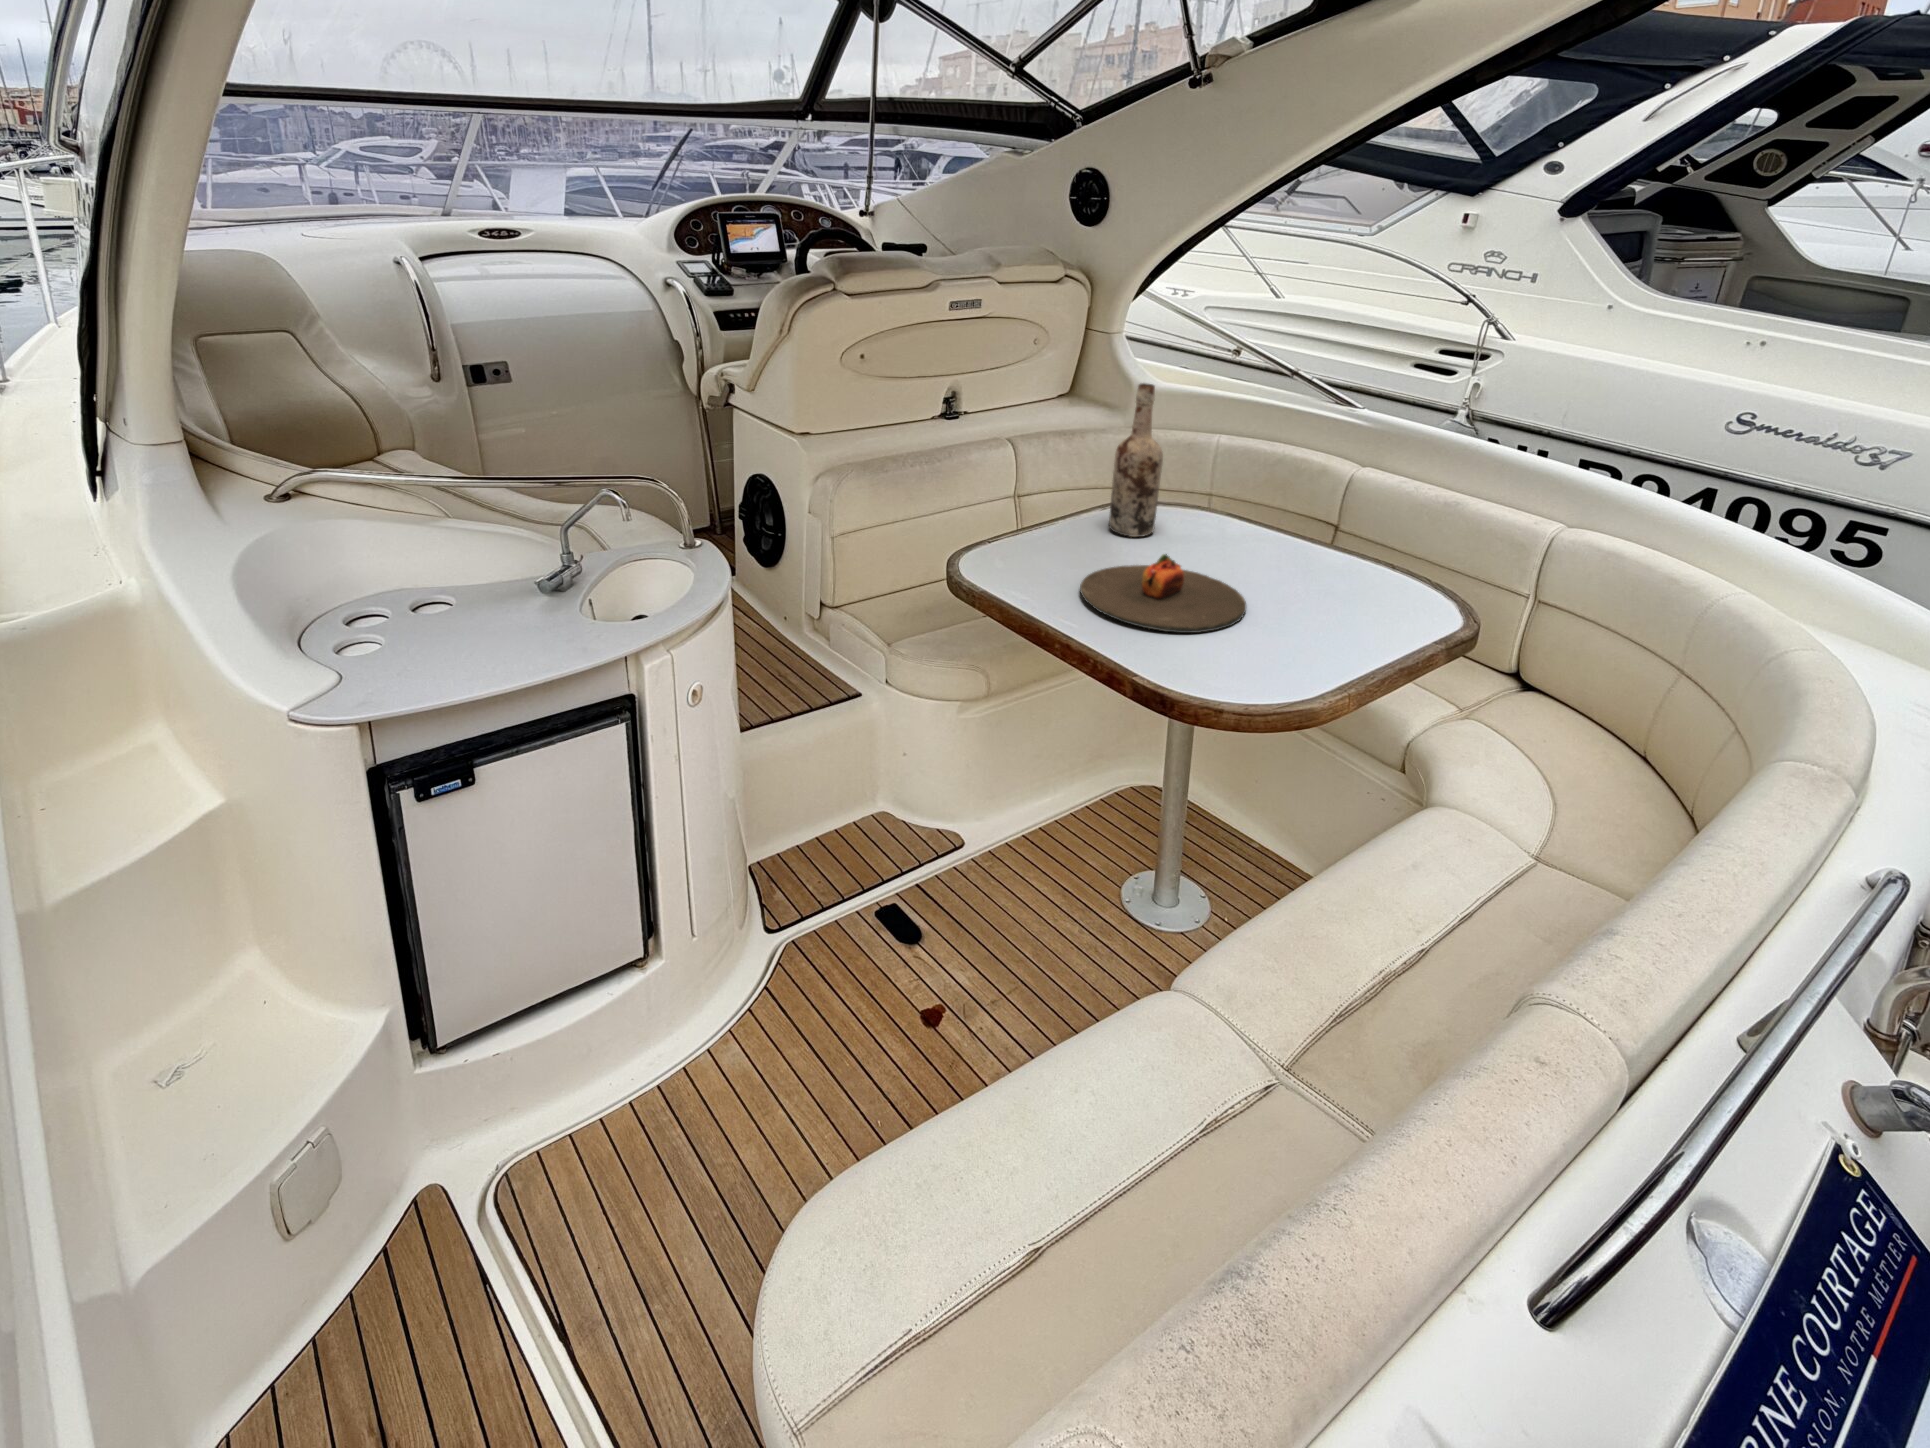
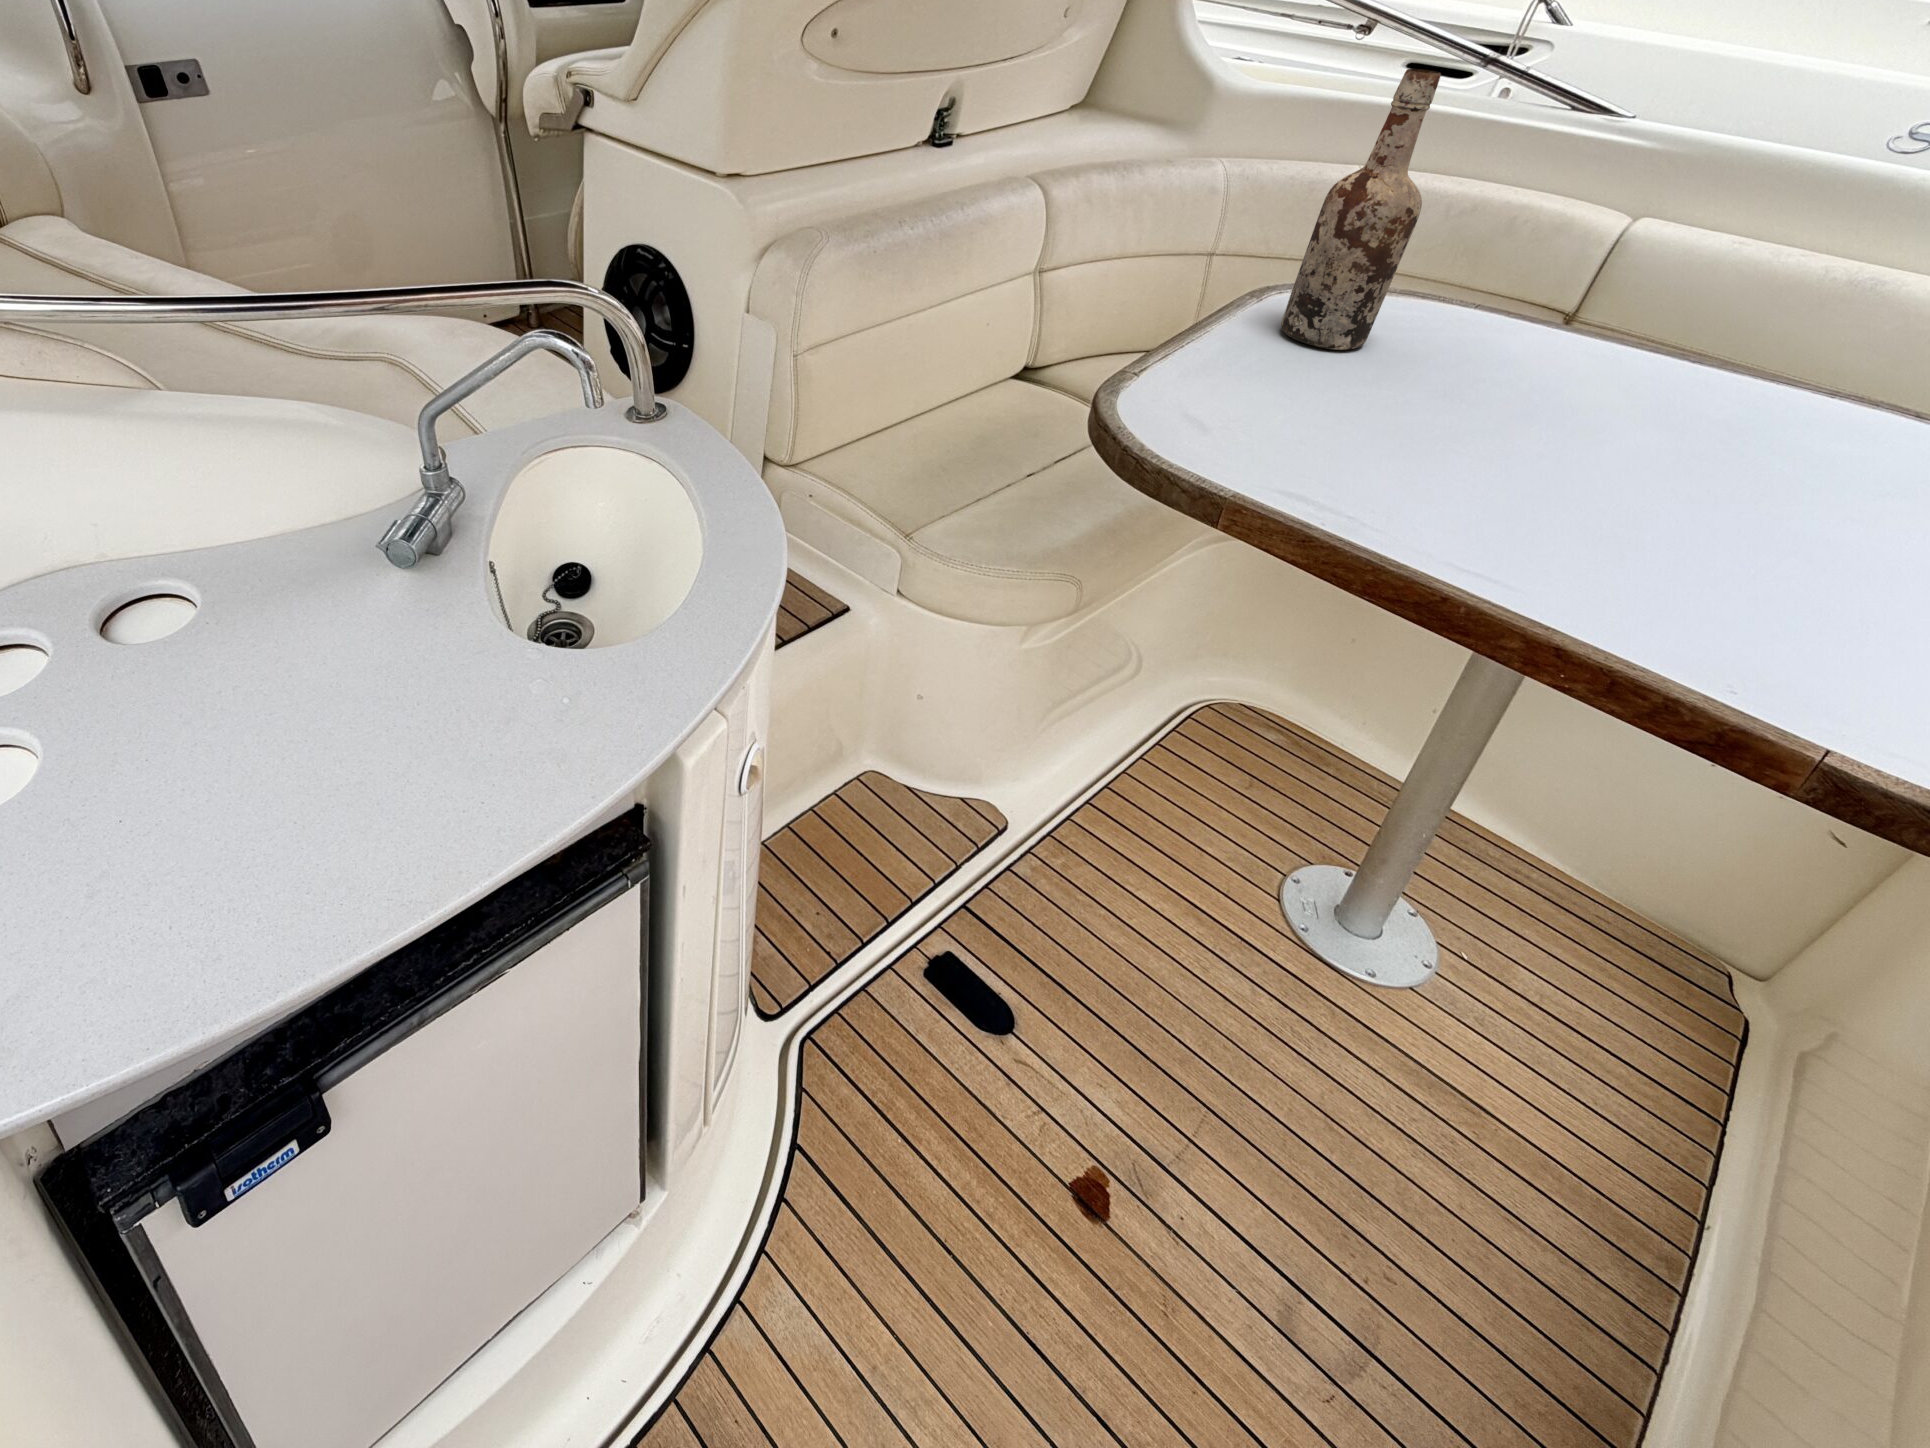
plate: present [1080,554,1246,633] -> none [1353,403,1726,573]

